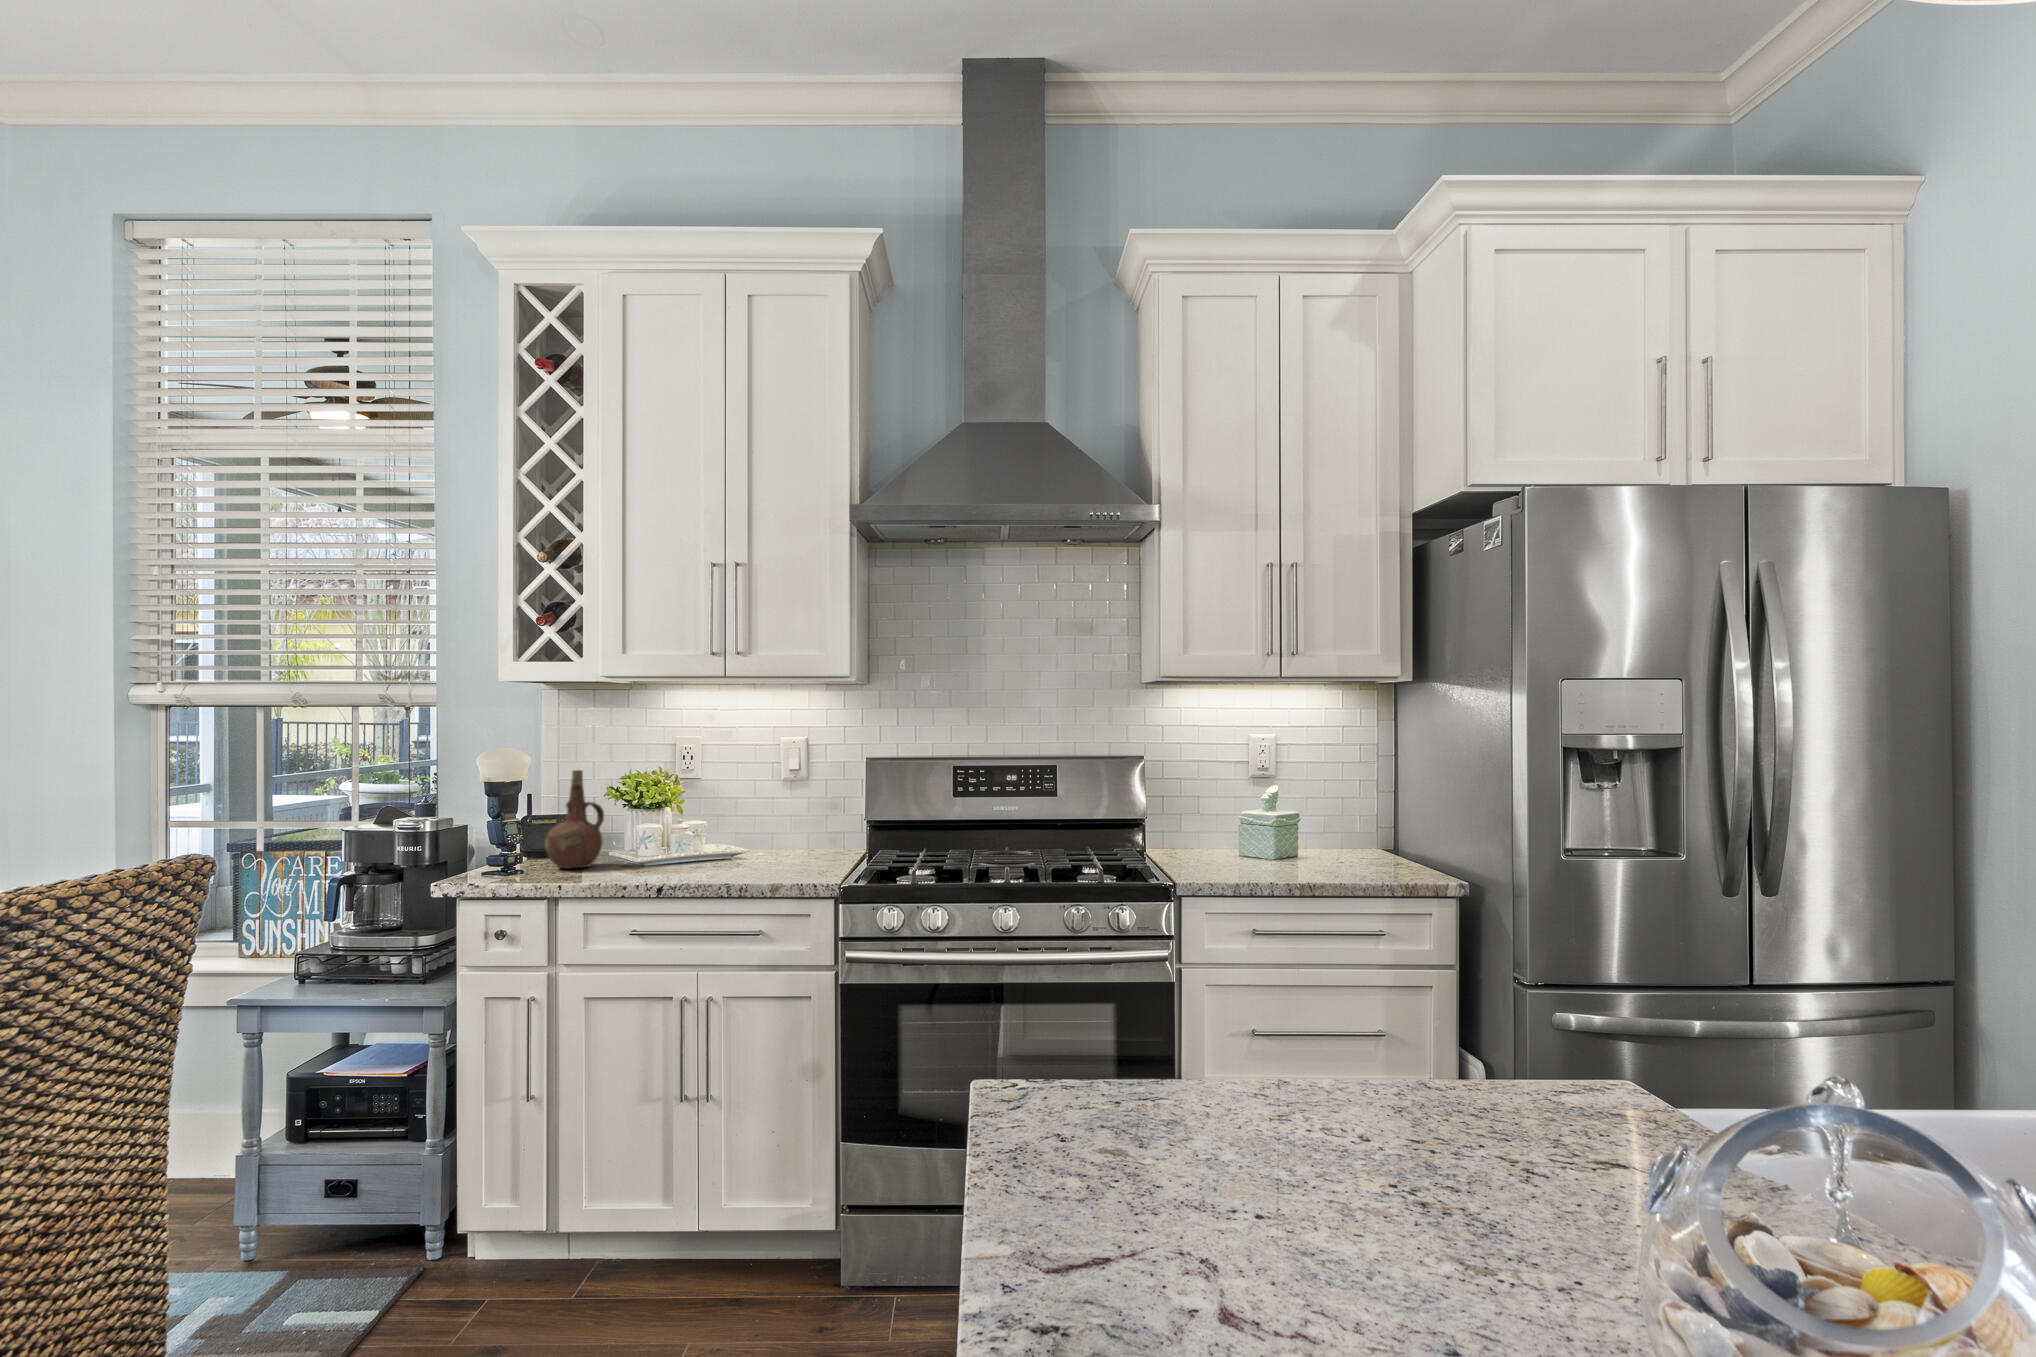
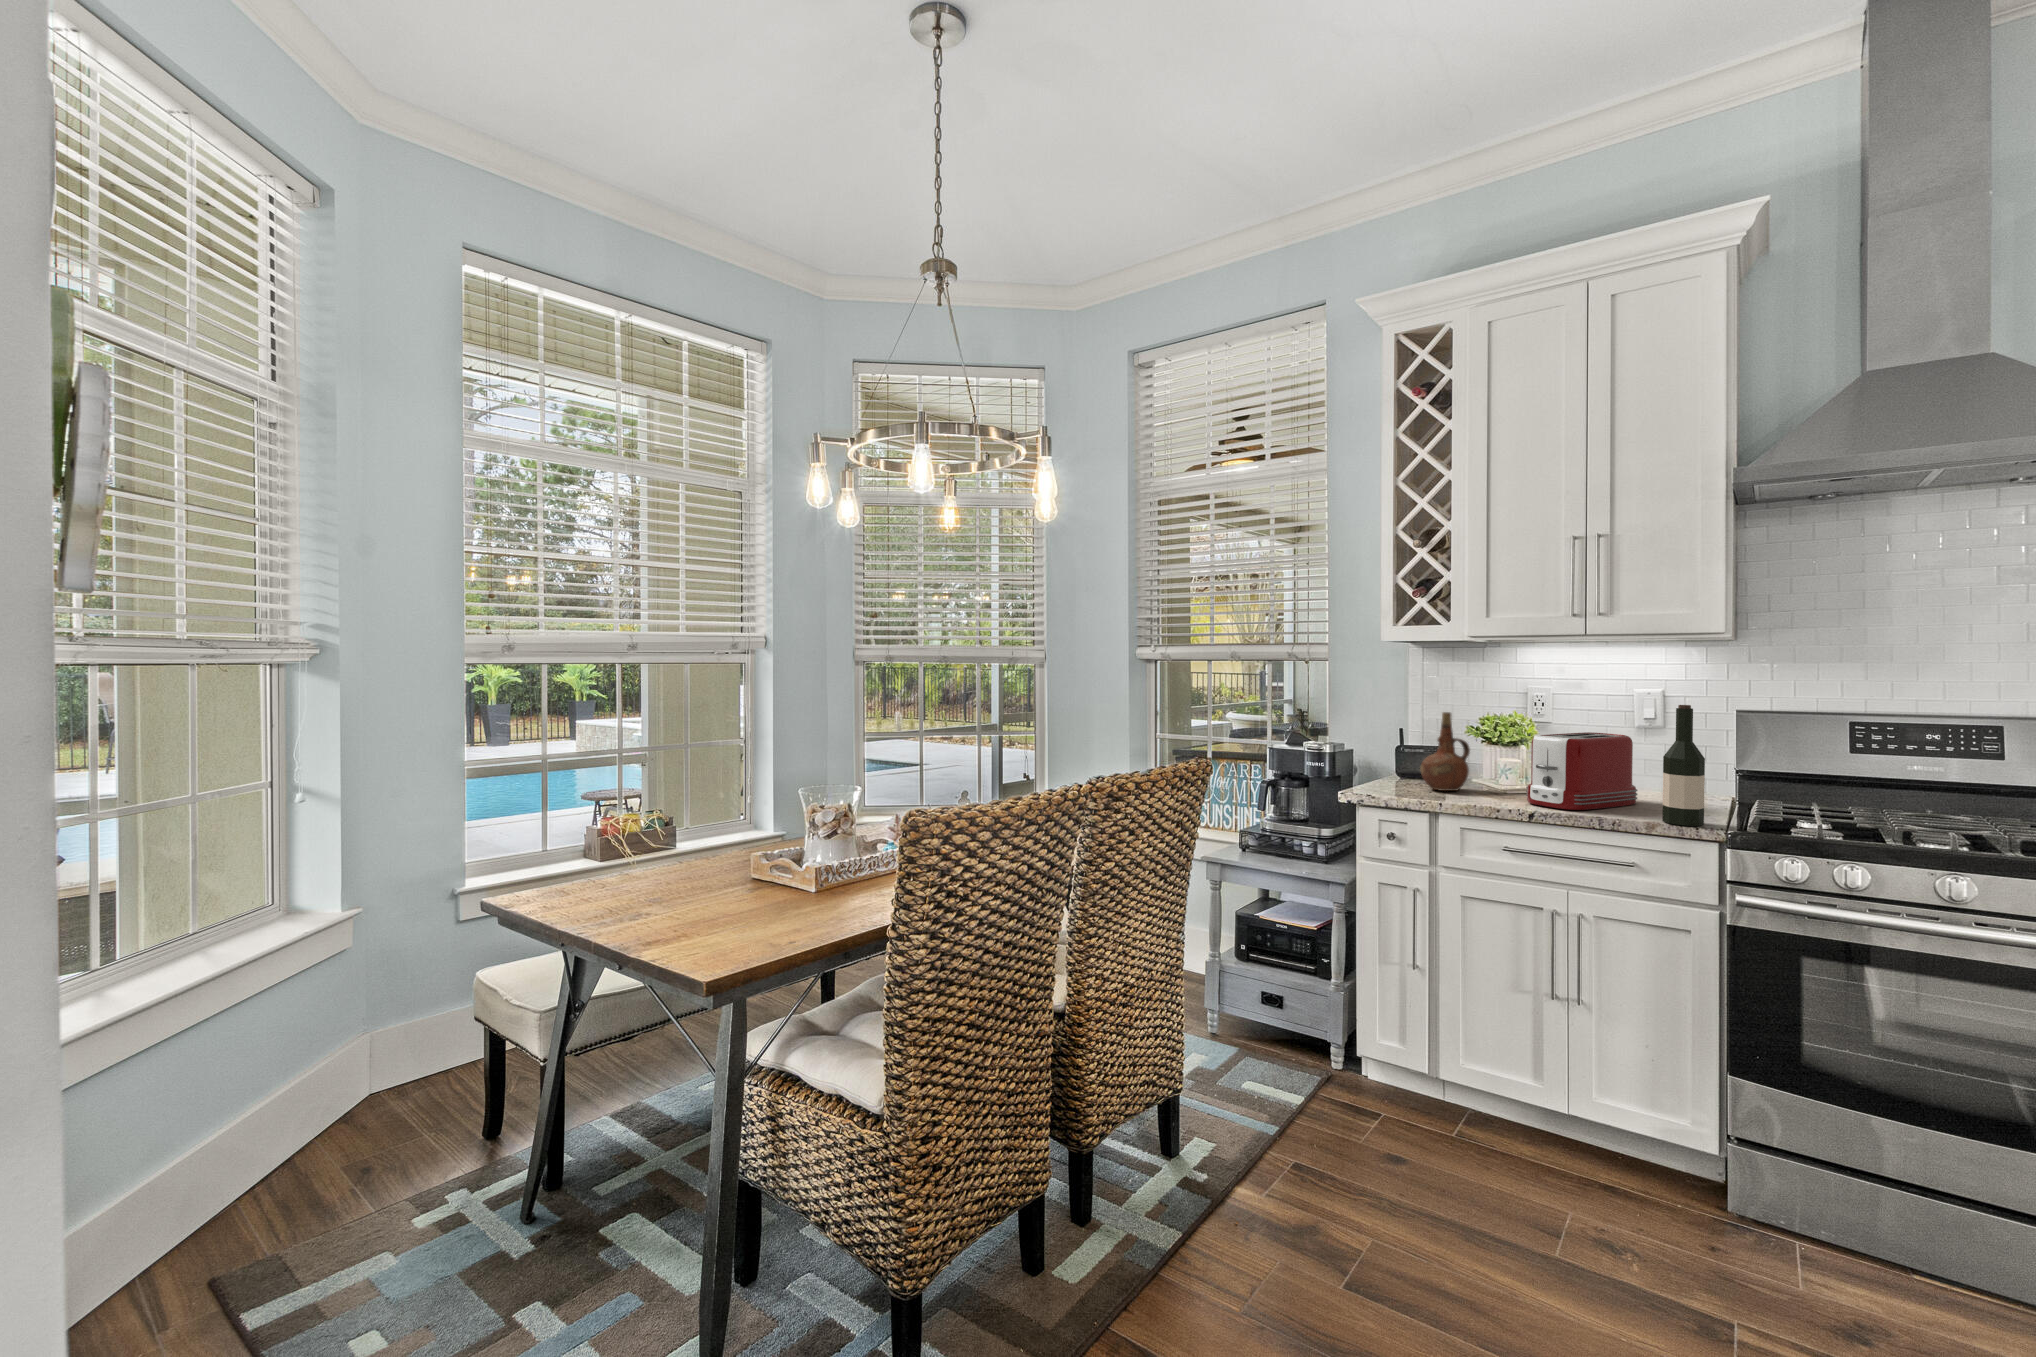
wine bottle: none [790,755,825,881] -> present [1662,705,1705,826]
toaster: none [663,787,773,876] -> present [1526,732,1638,810]

